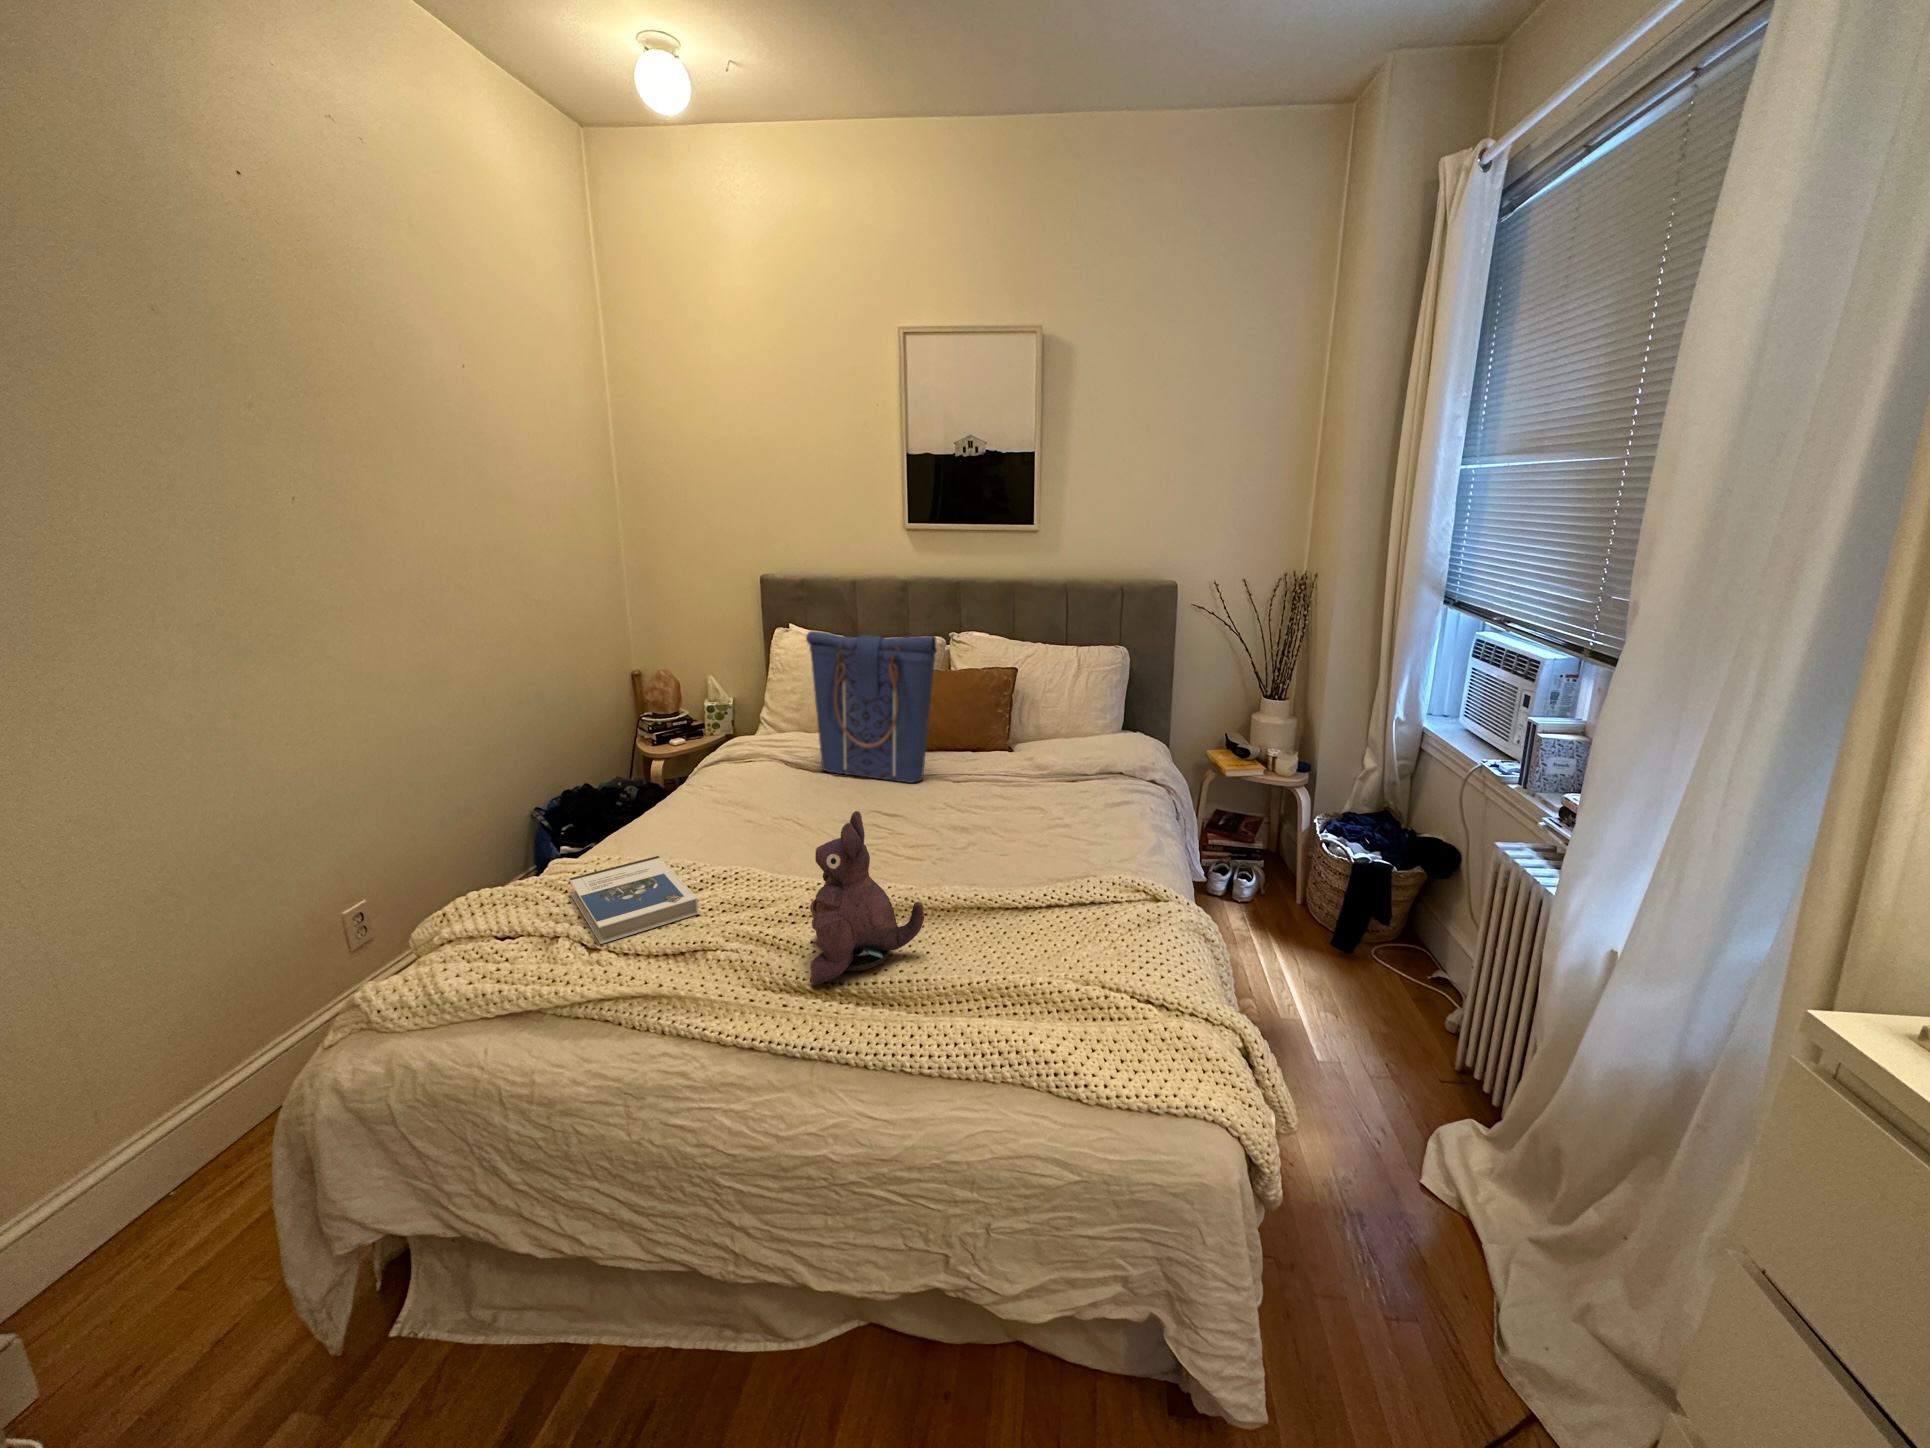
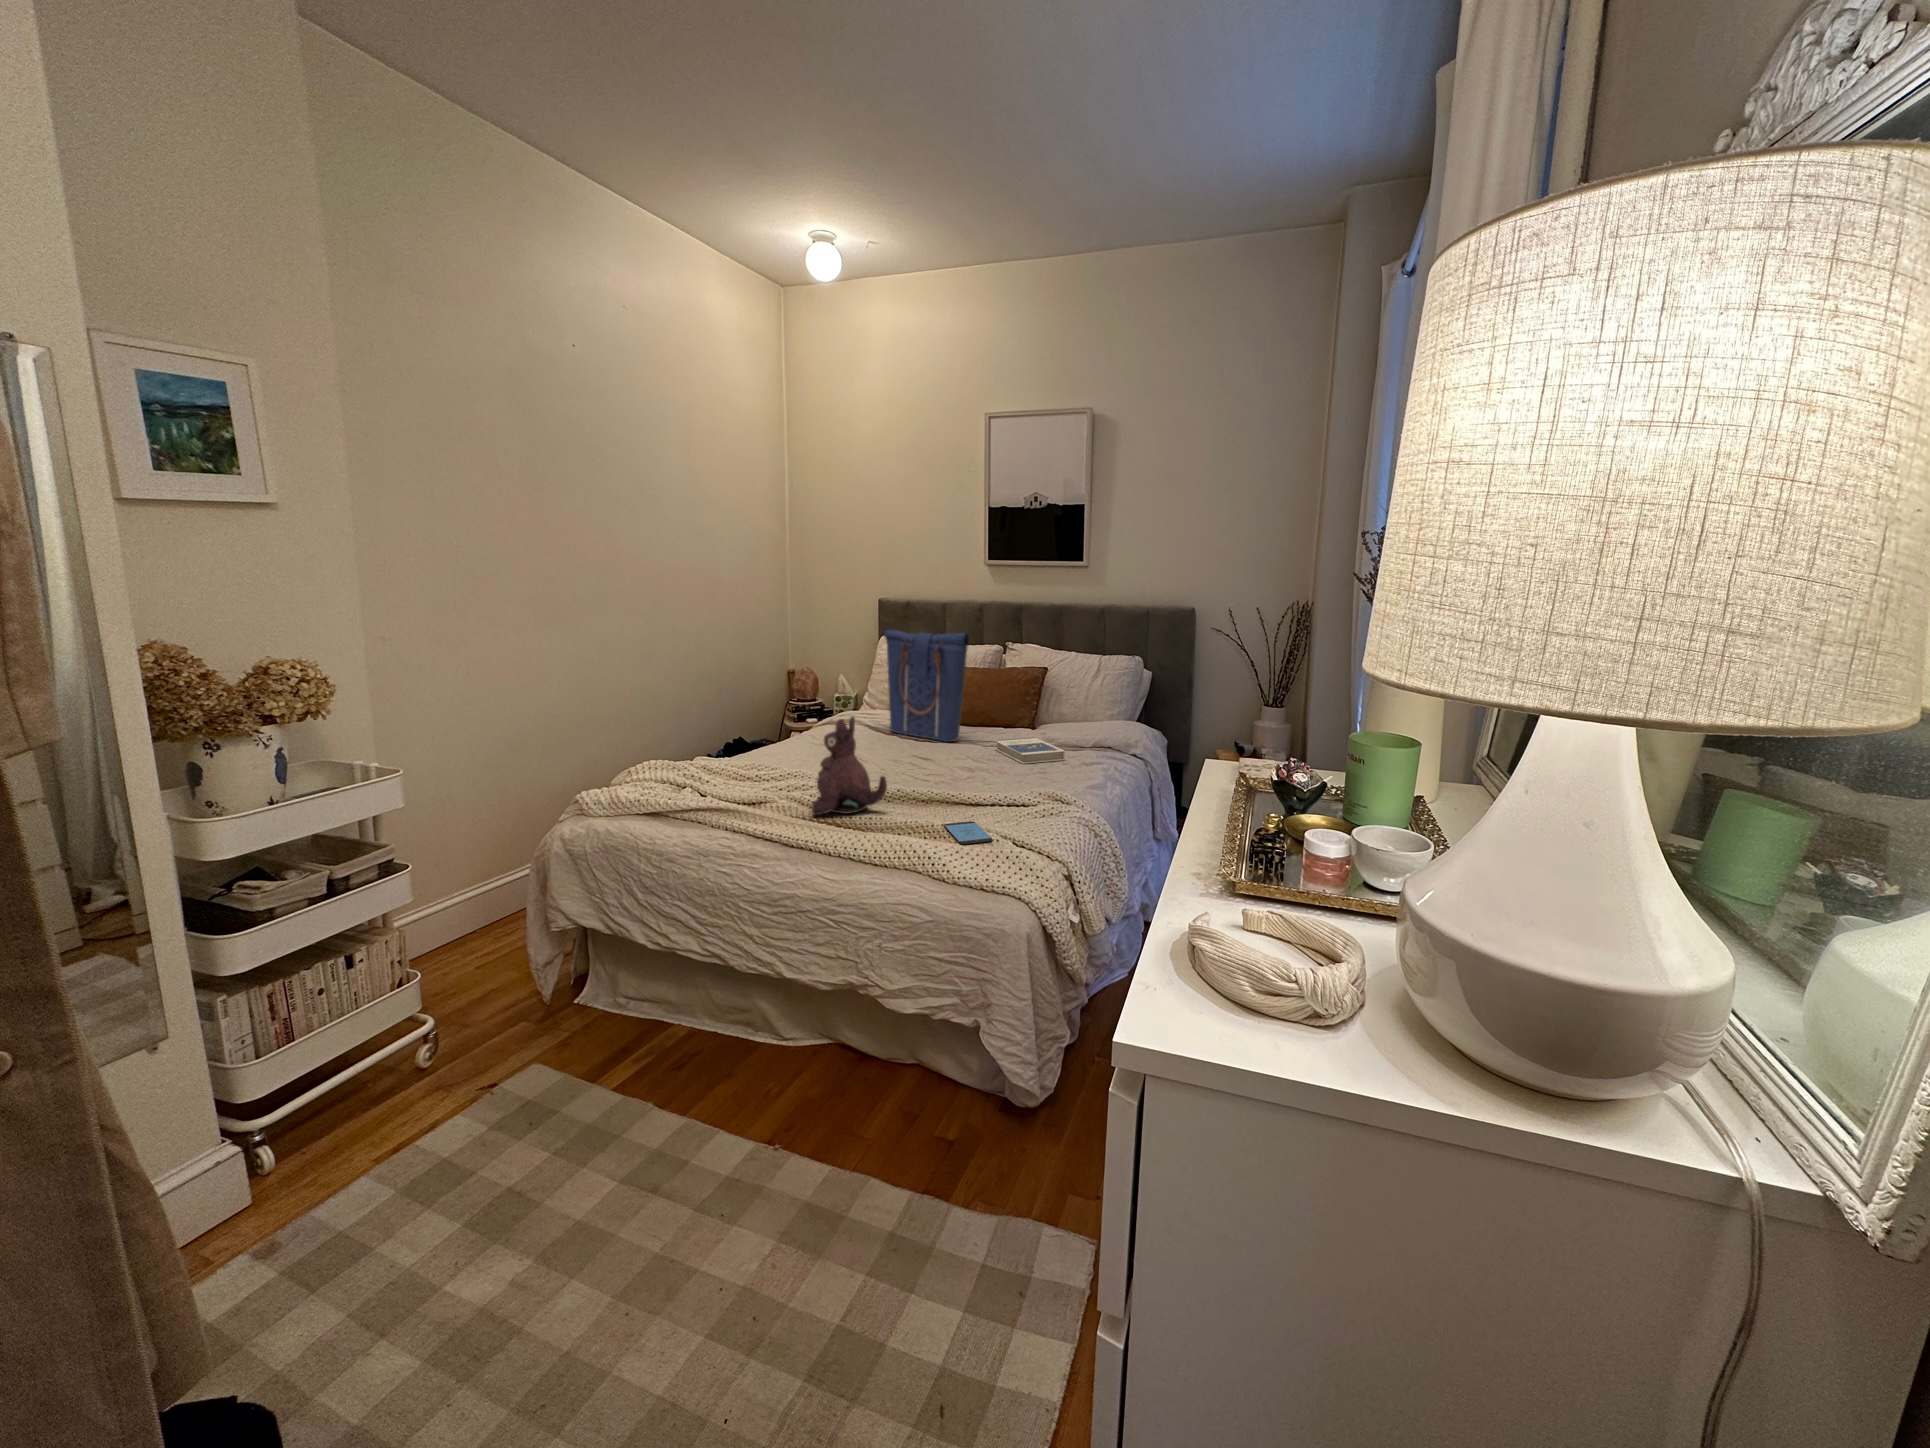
hardback book: present [569,856,699,944] -> present [995,737,1065,764]
smartphone: none [1029,957,1123,1018] -> present [944,821,993,844]

